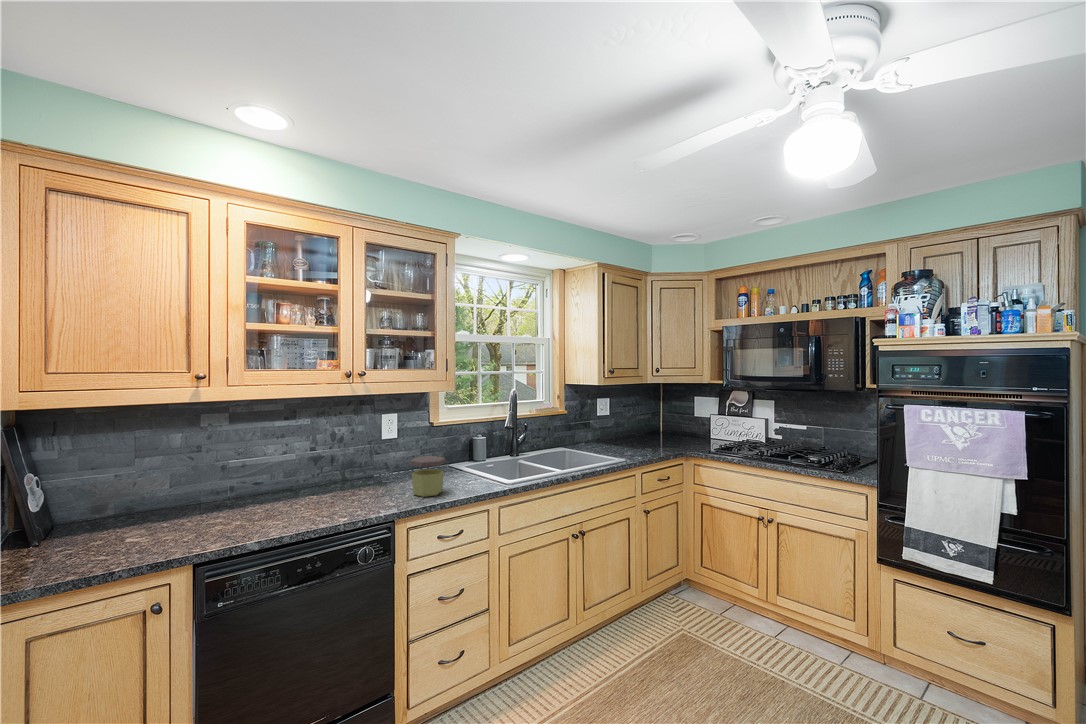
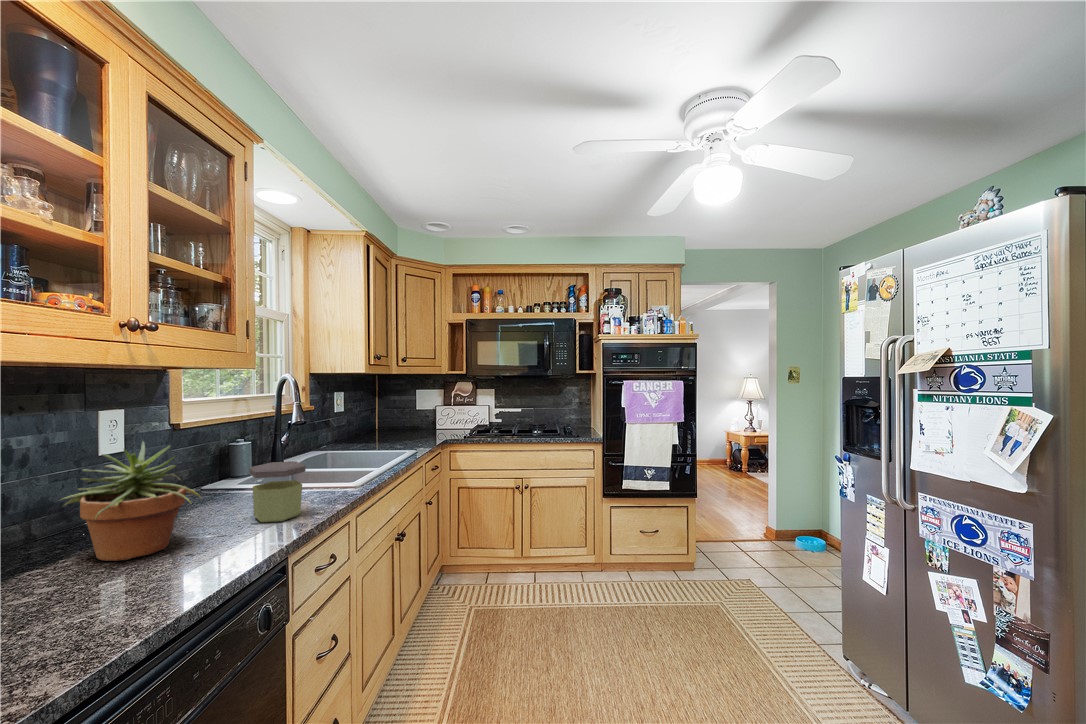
potted plant: none [315,434,382,500] -> present [63,441,201,561]

